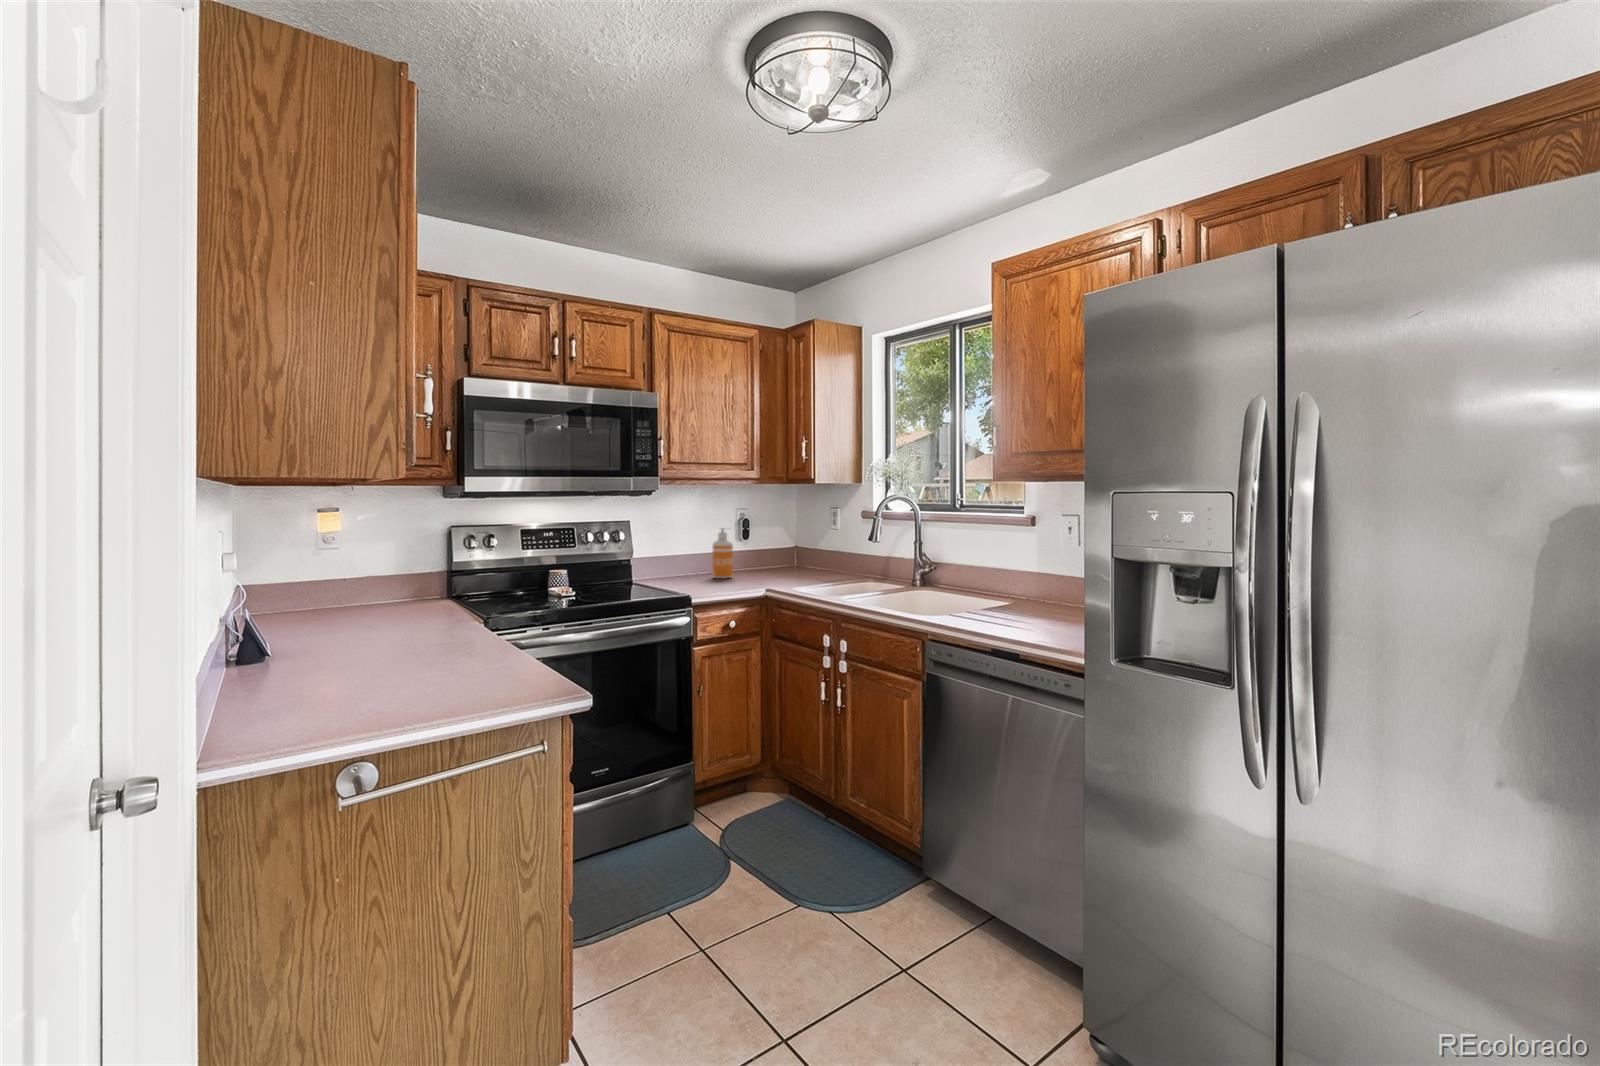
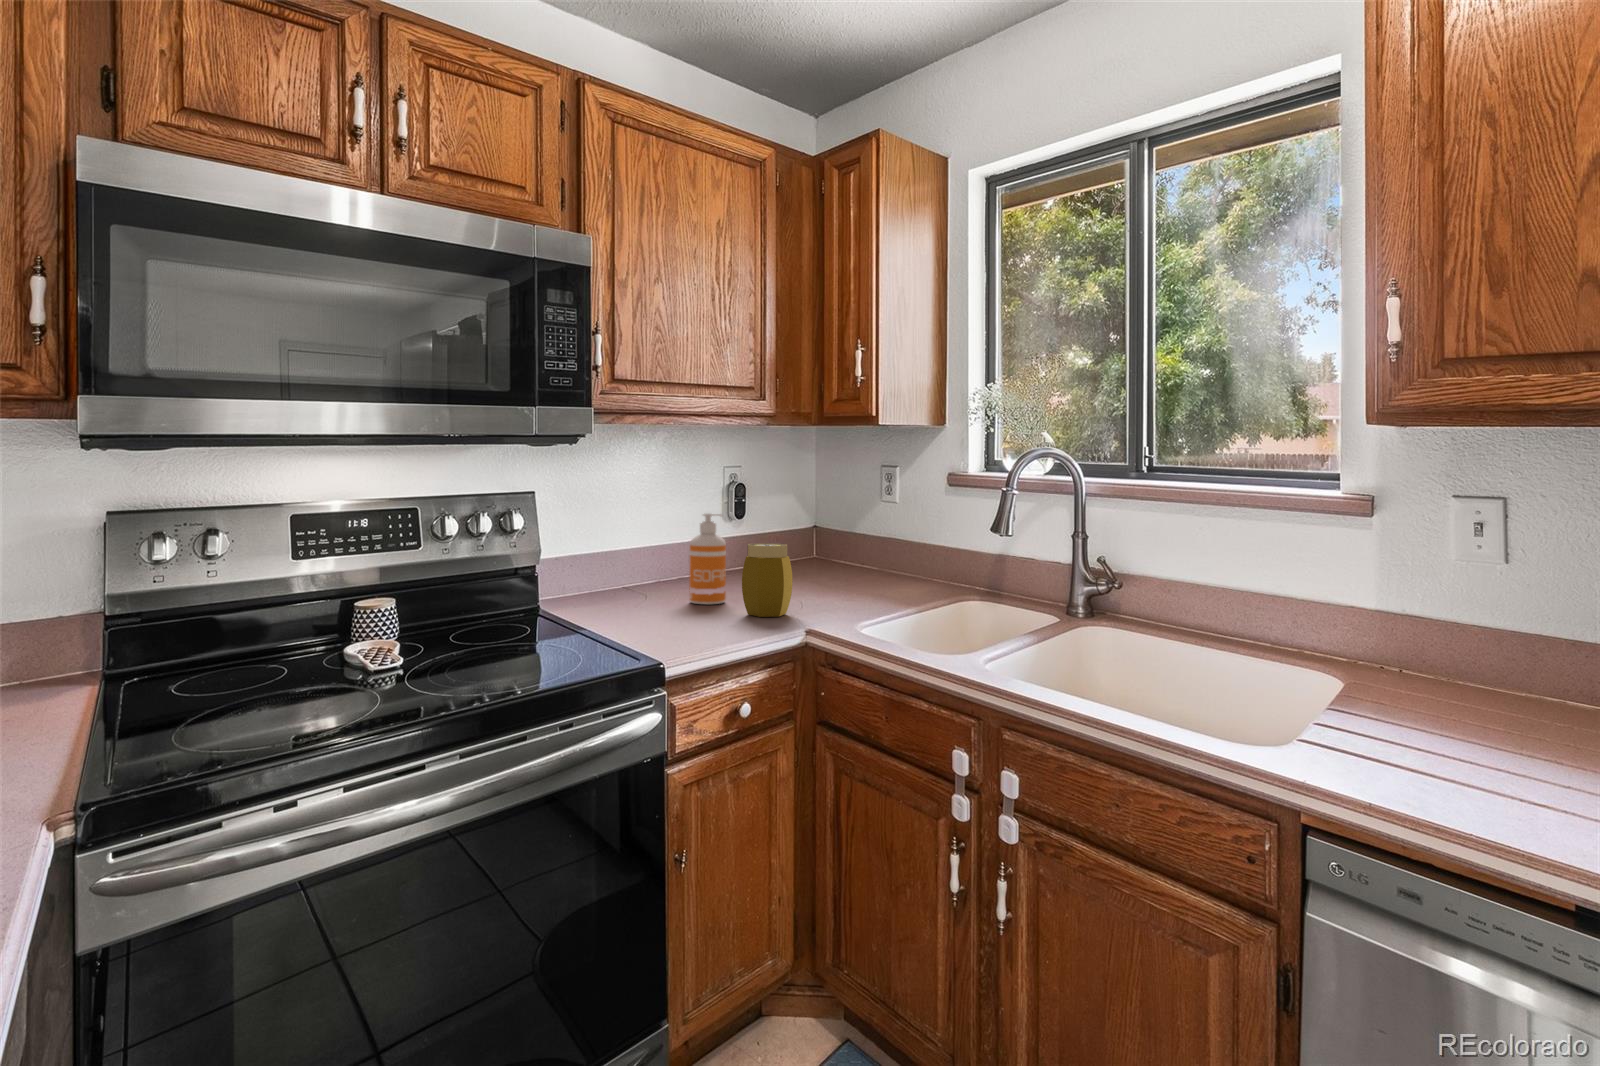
jar: none [739,544,766,583] -> present [742,543,793,617]

